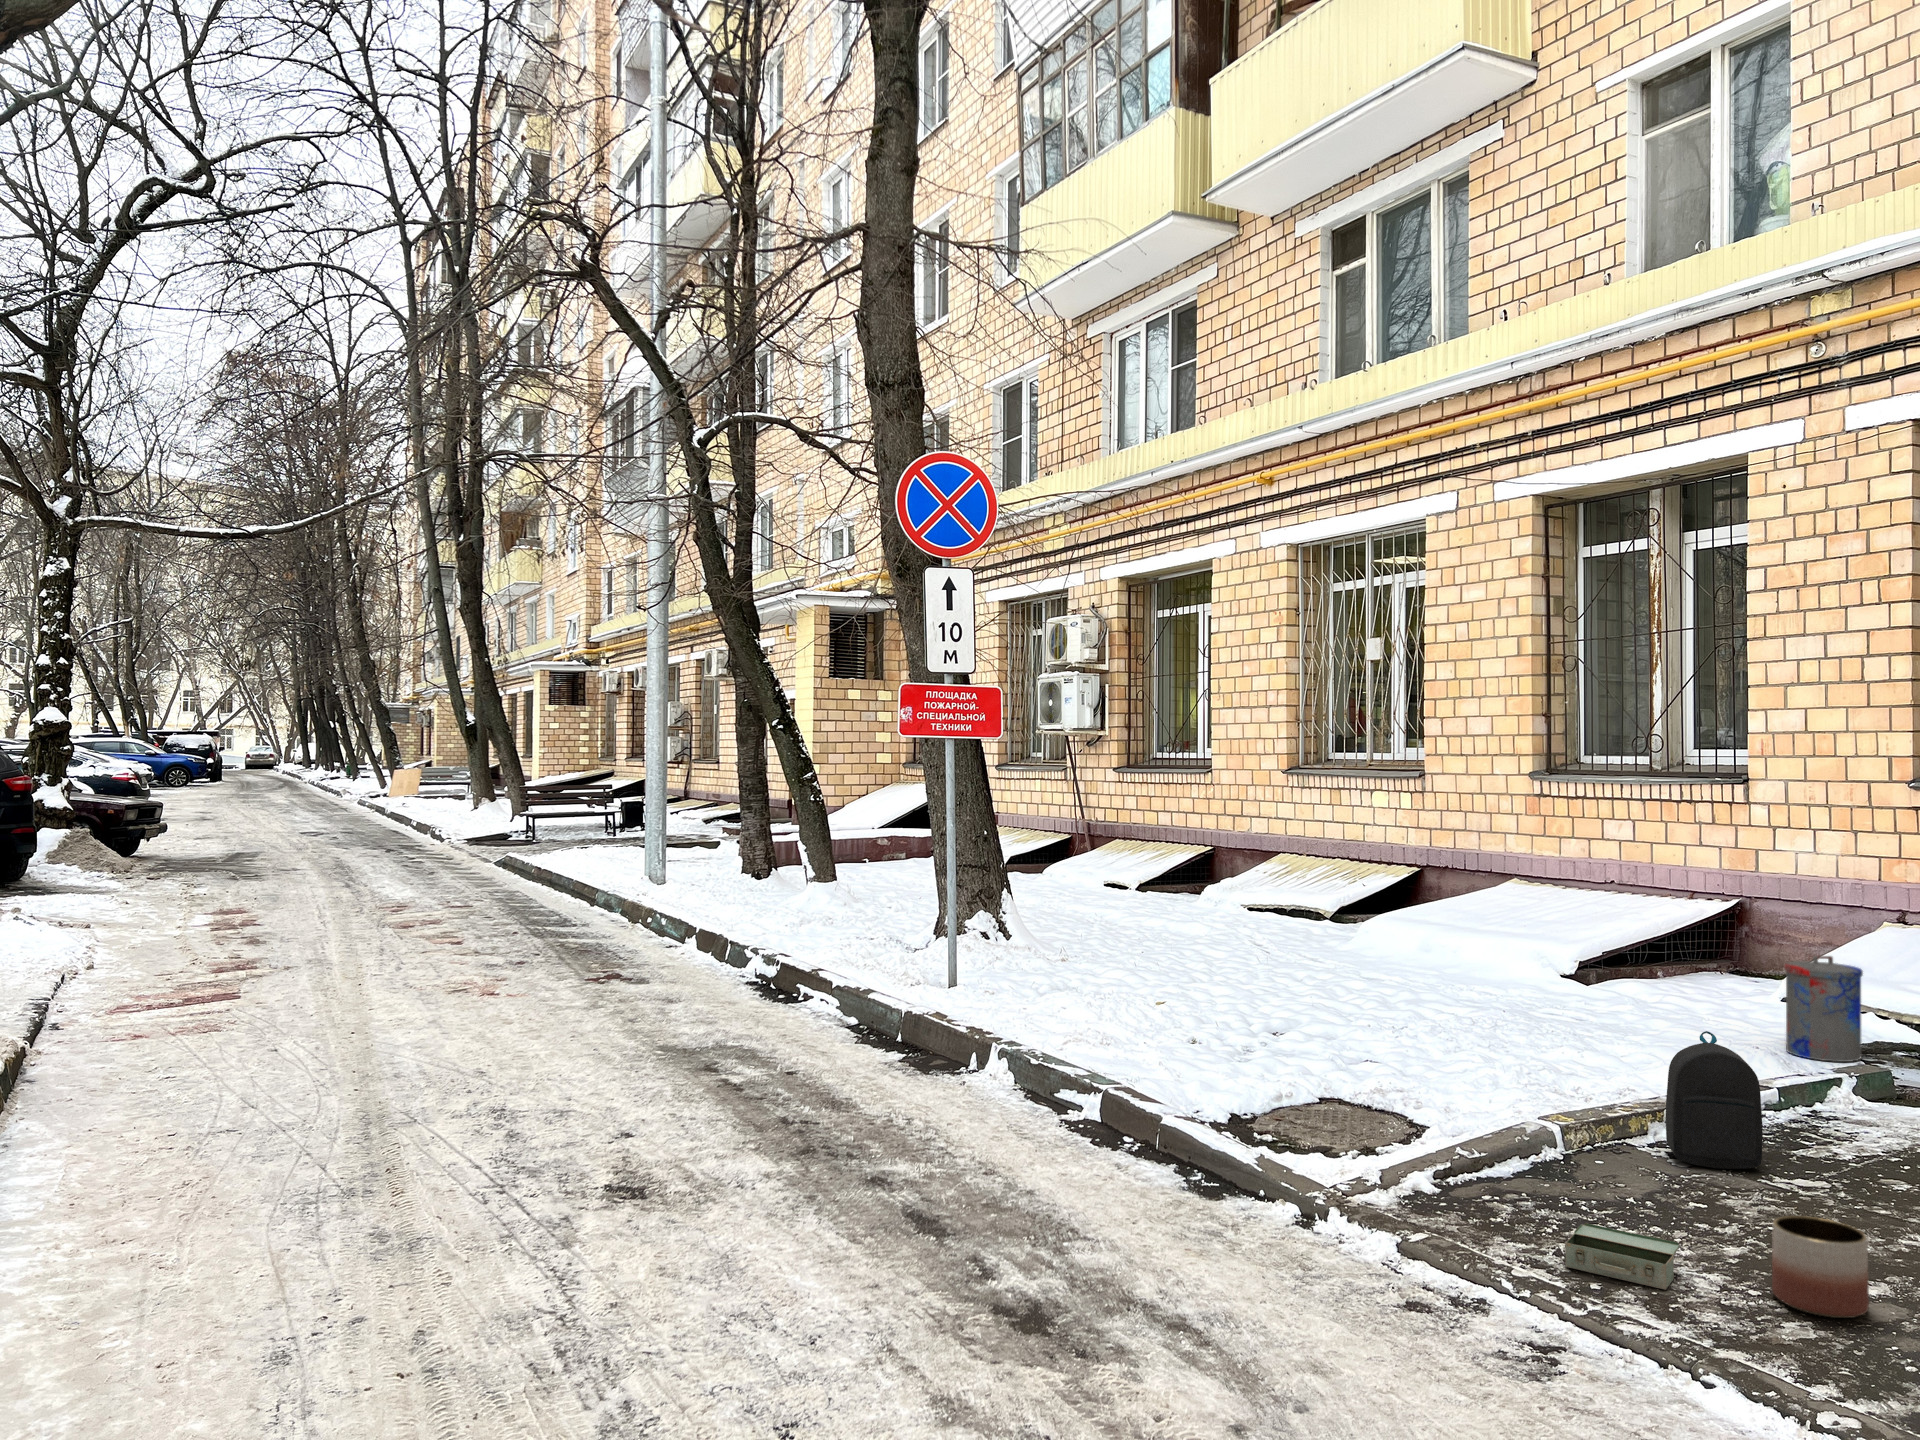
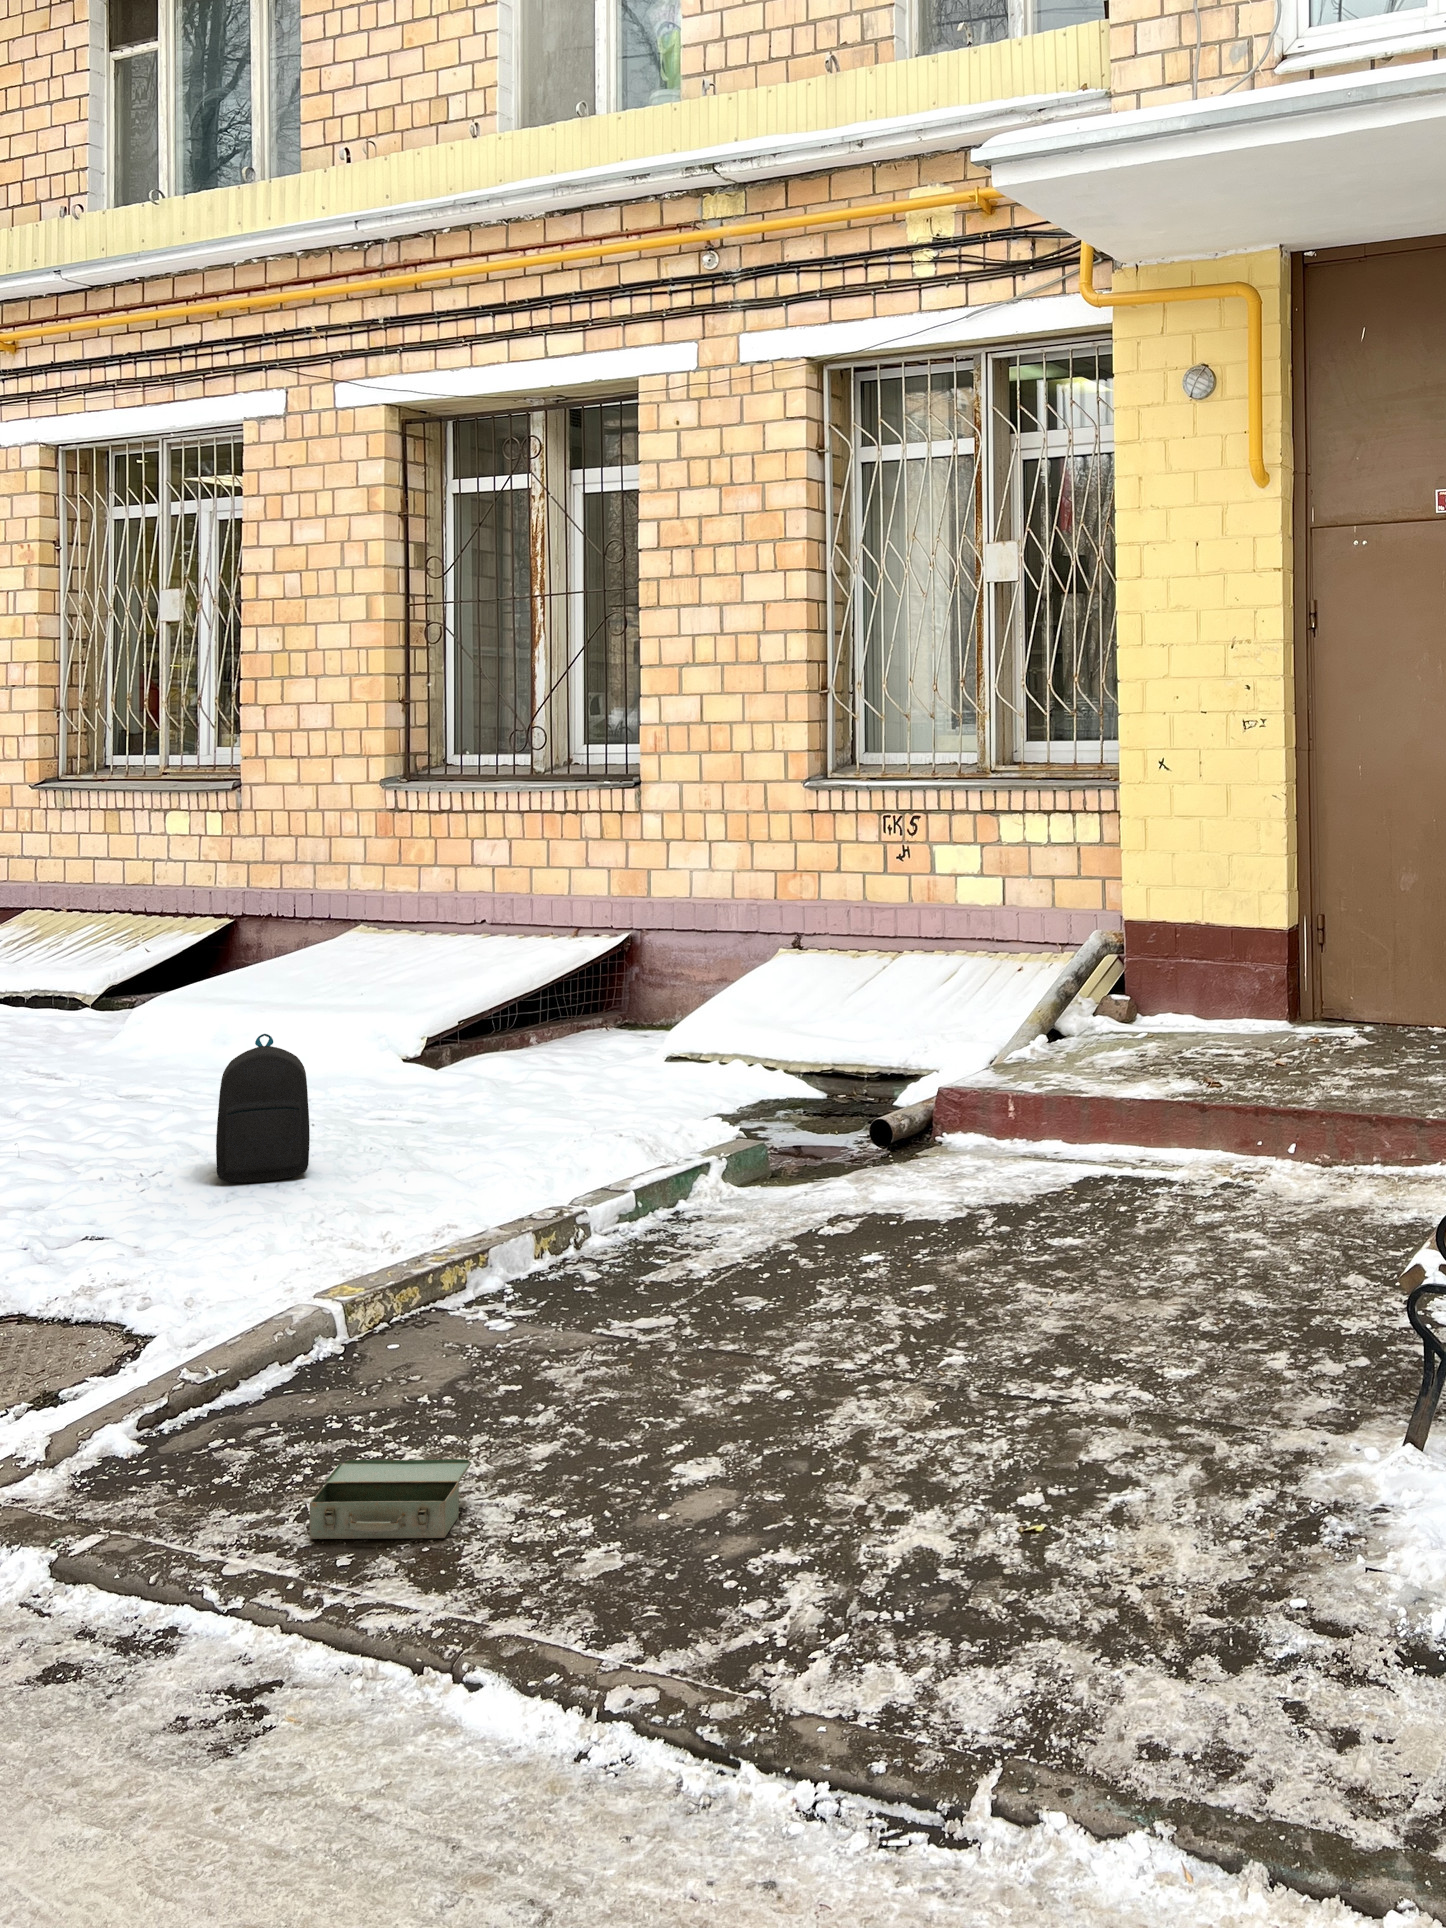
trash can: present [1784,956,1863,1062] -> none [654,1003,737,1136]
backpack: present [1666,1031,1763,1169] -> present [216,1034,310,1182]
planter: present [1772,1216,1869,1318] -> none [581,1383,692,1521]

